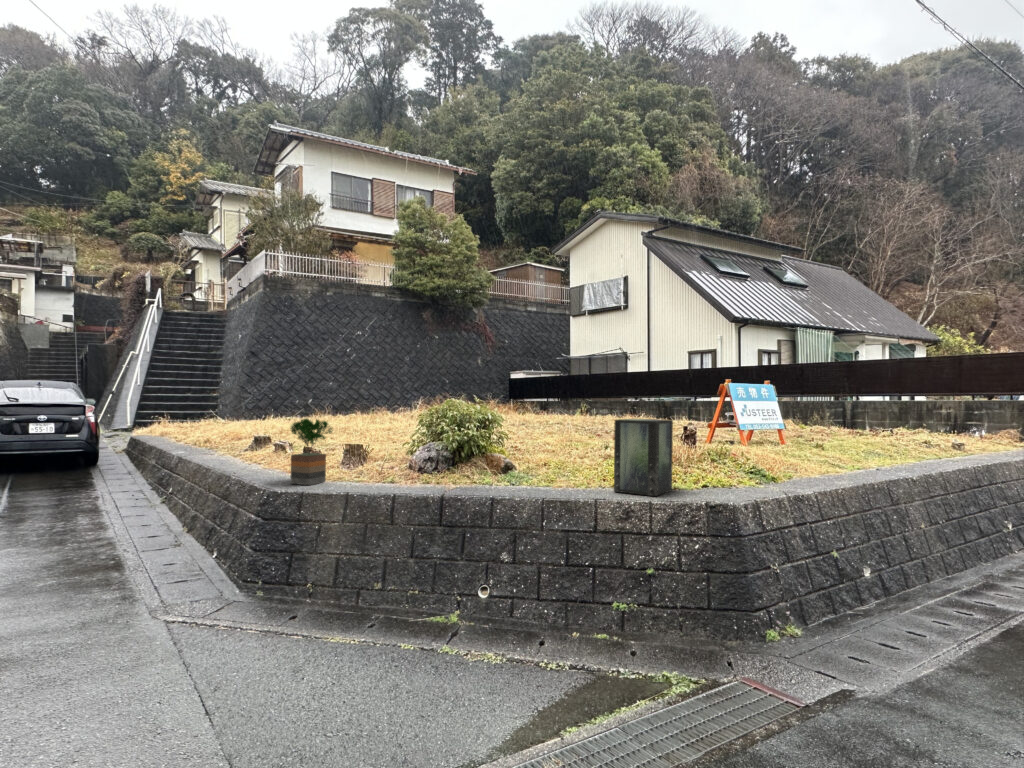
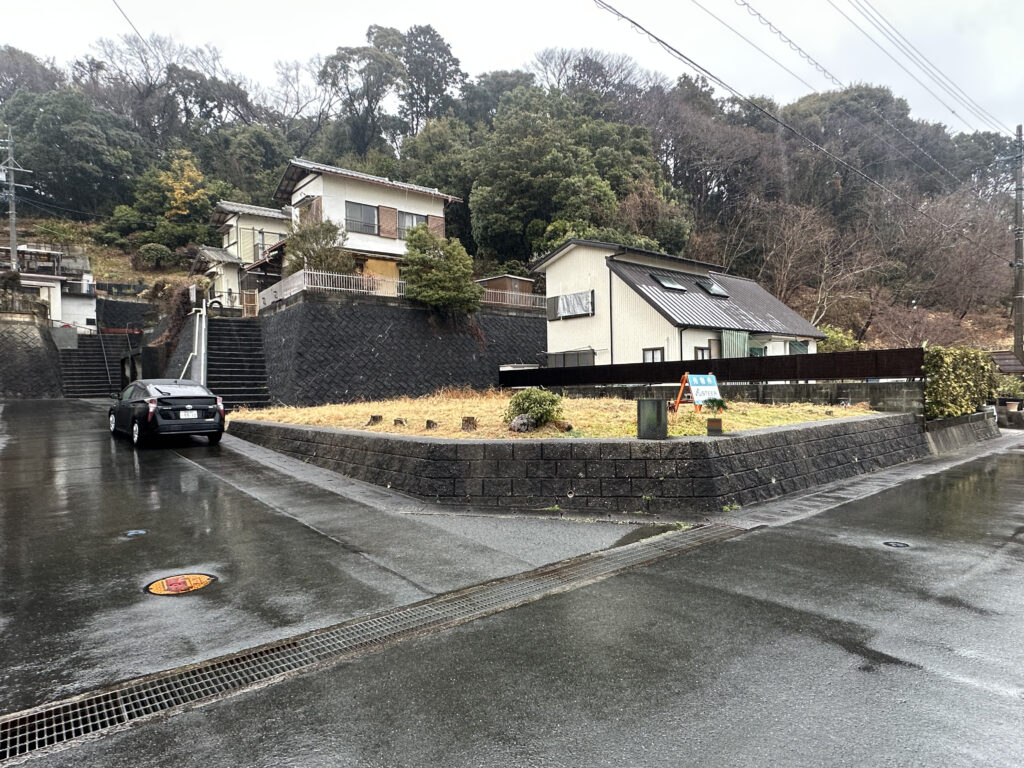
potted tree: present [290,419,332,485] -> present [703,398,728,436]

